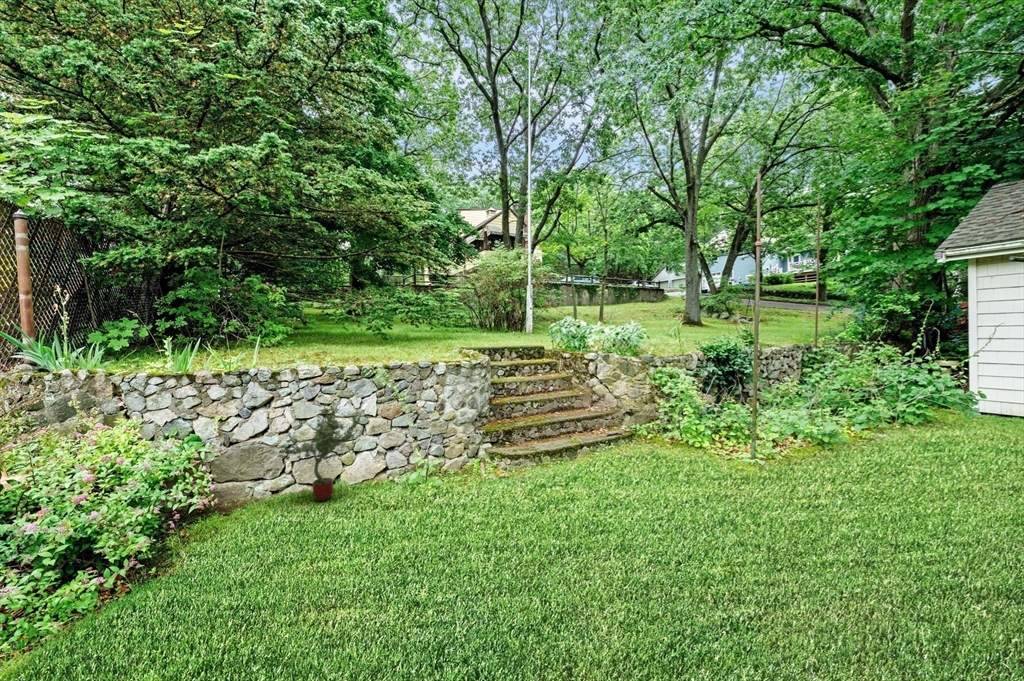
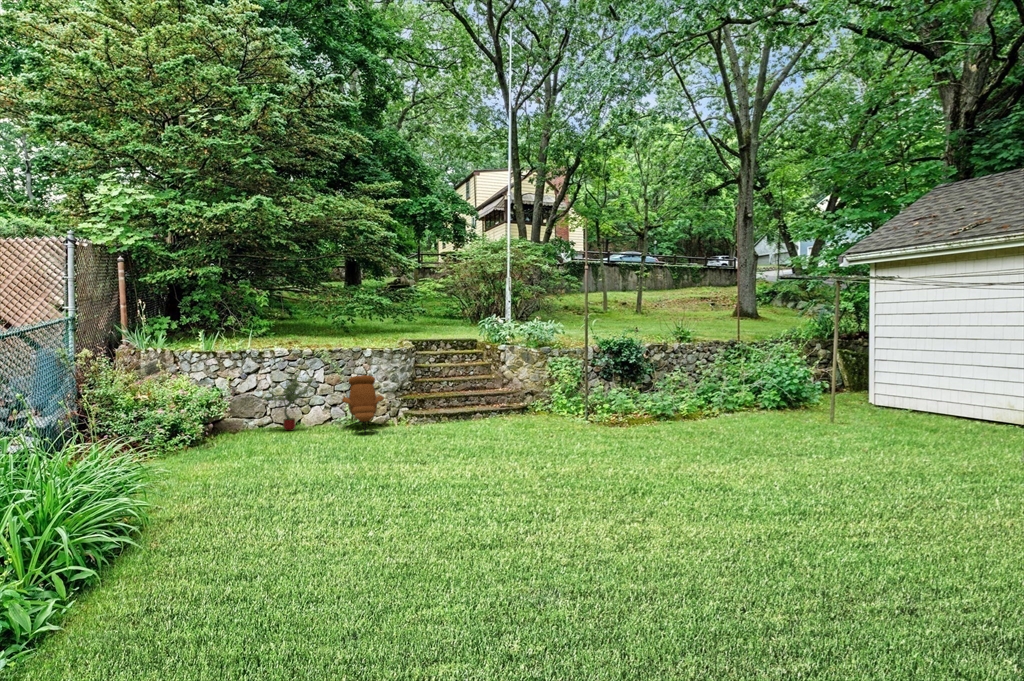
lounge chair: none [406,402,474,511] -> present [342,375,384,435]

